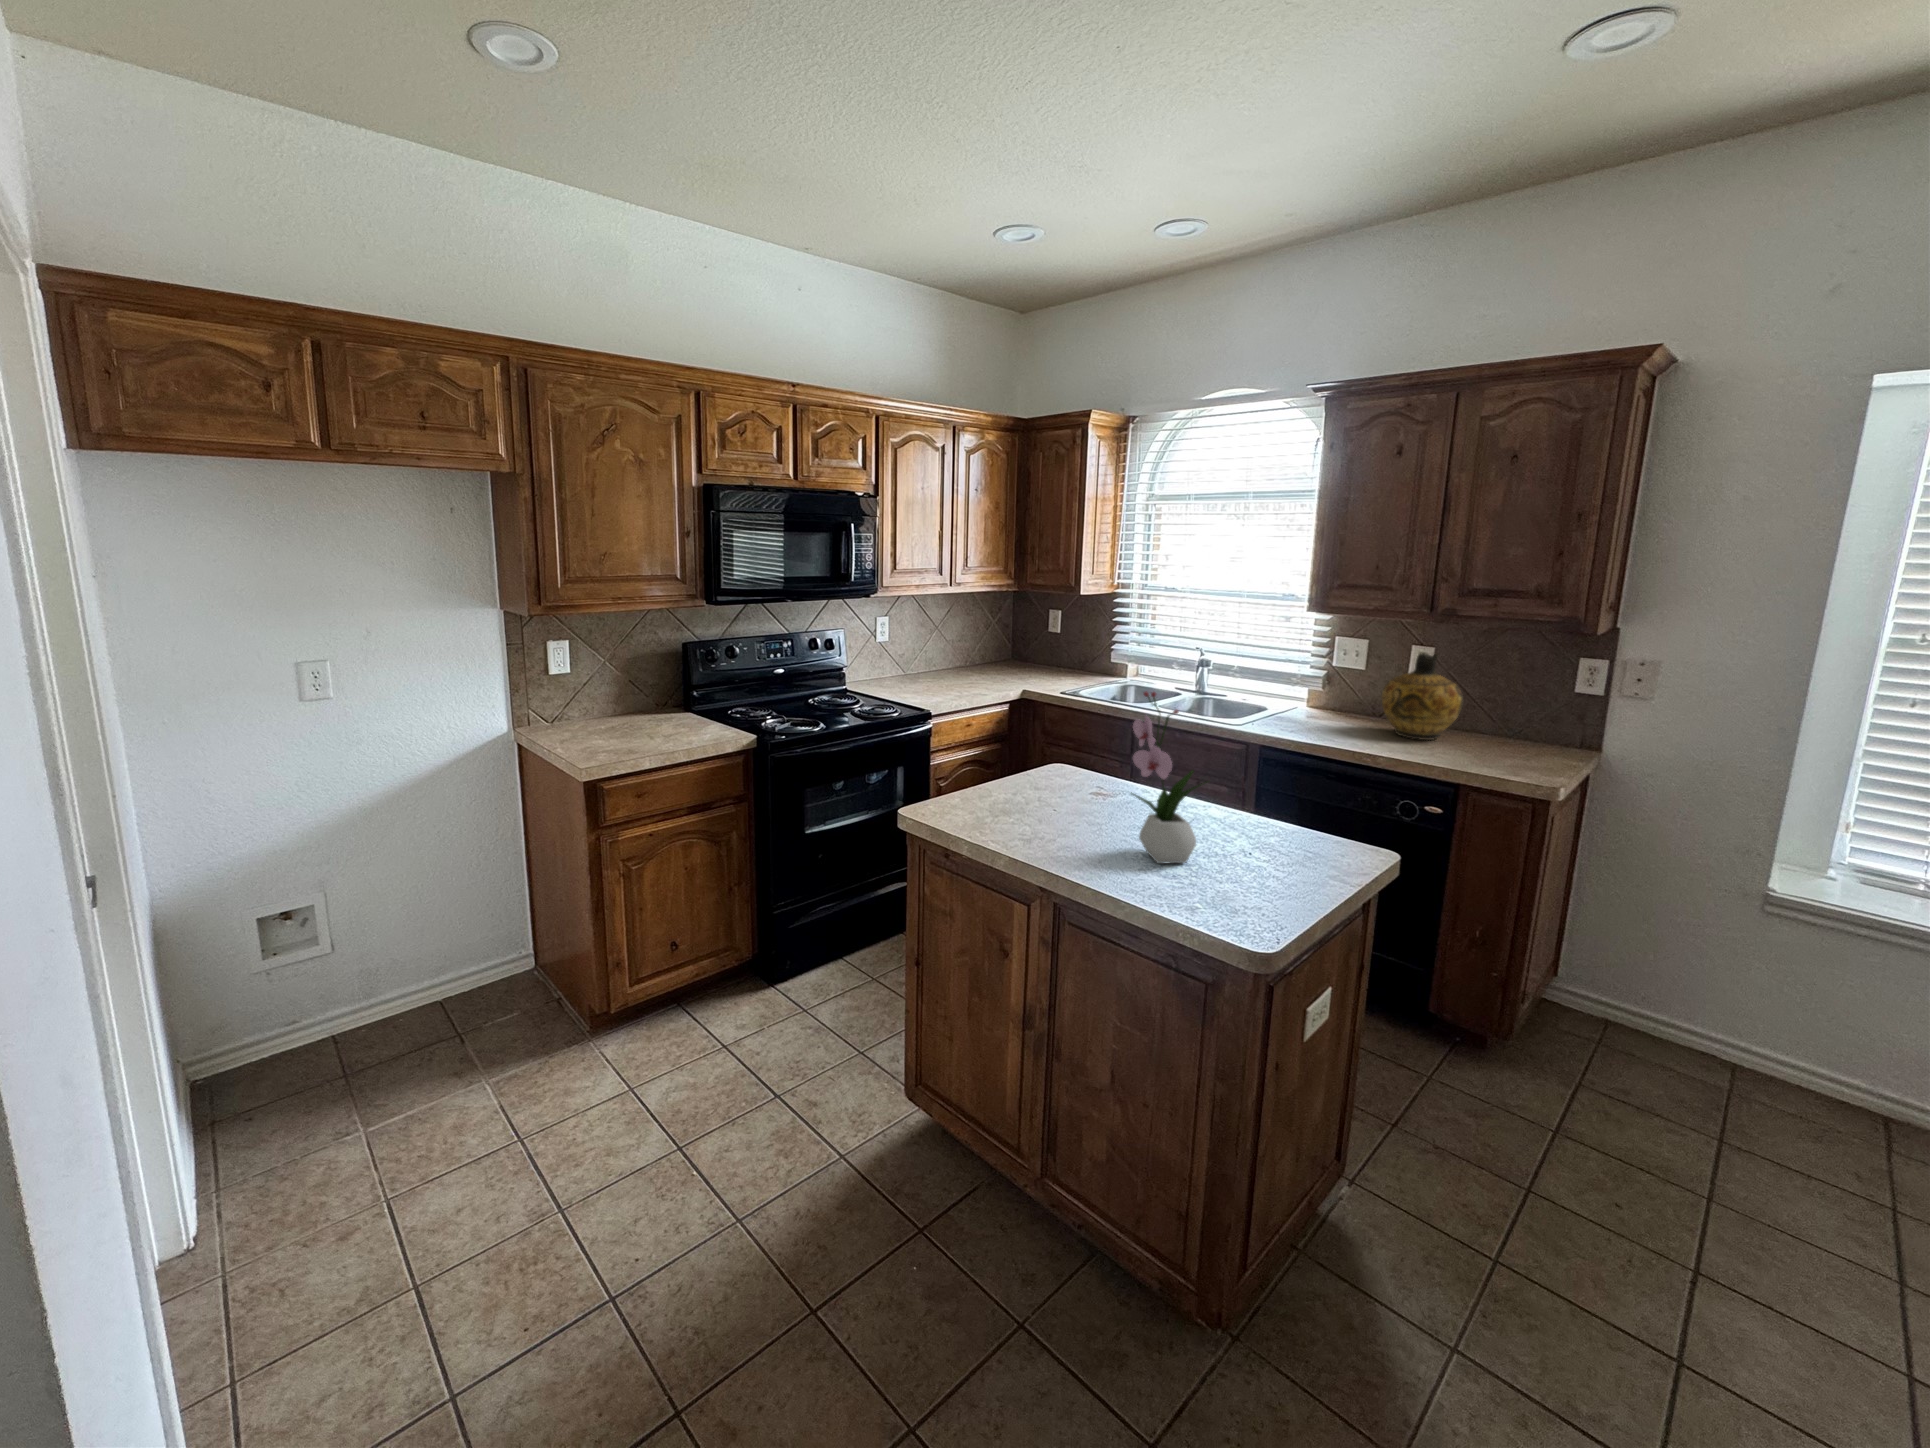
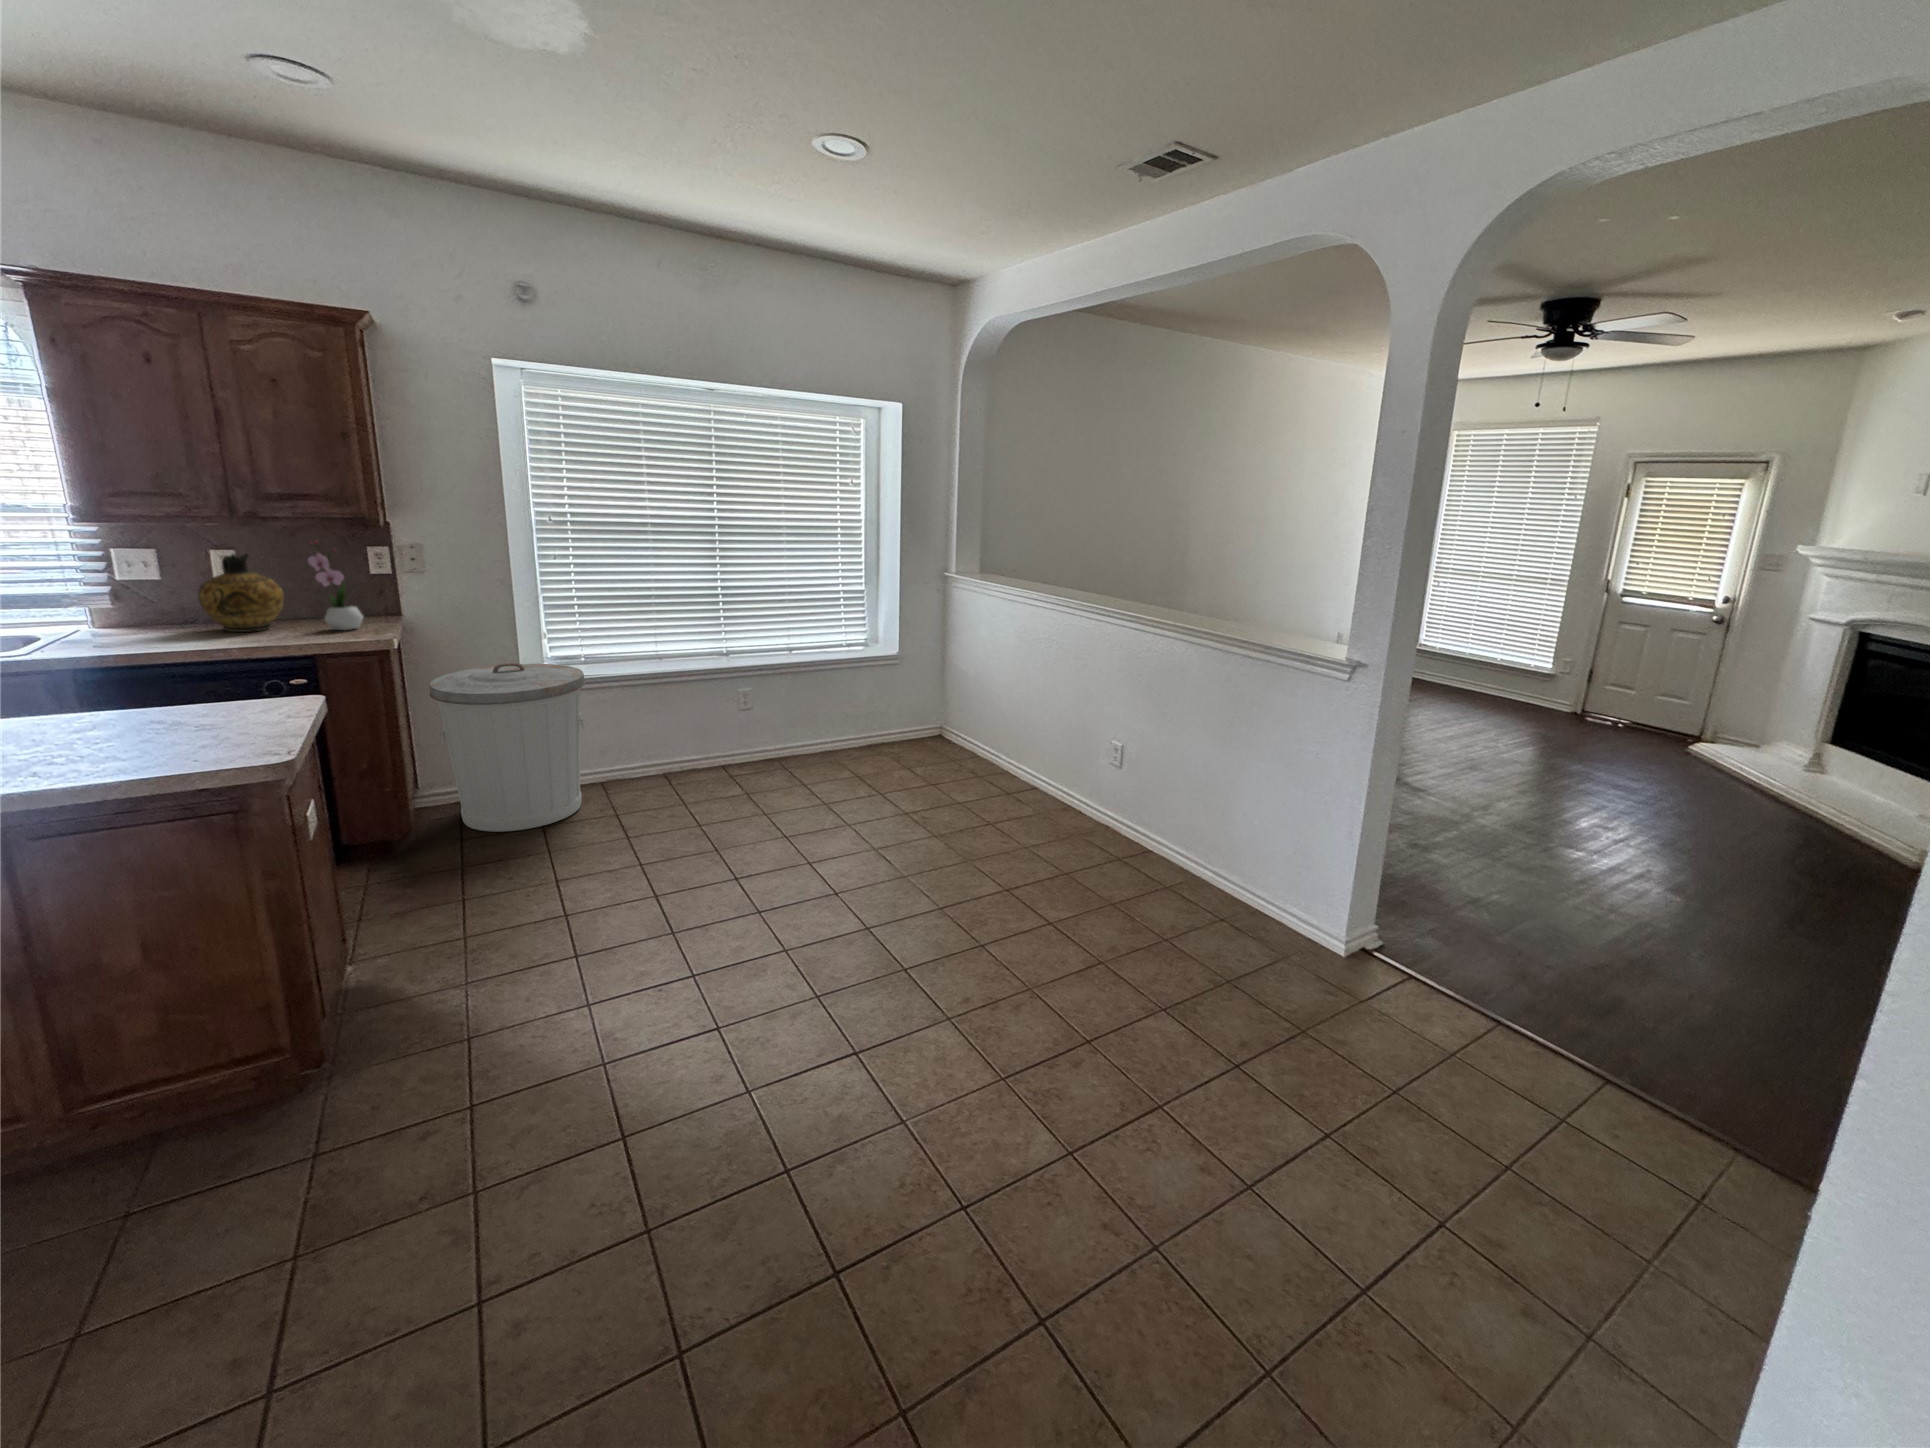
flower arrangement: present [1131,691,1206,863] -> present [308,541,363,630]
trash can: none [1592,849,1902,1160] -> present [429,663,585,832]

